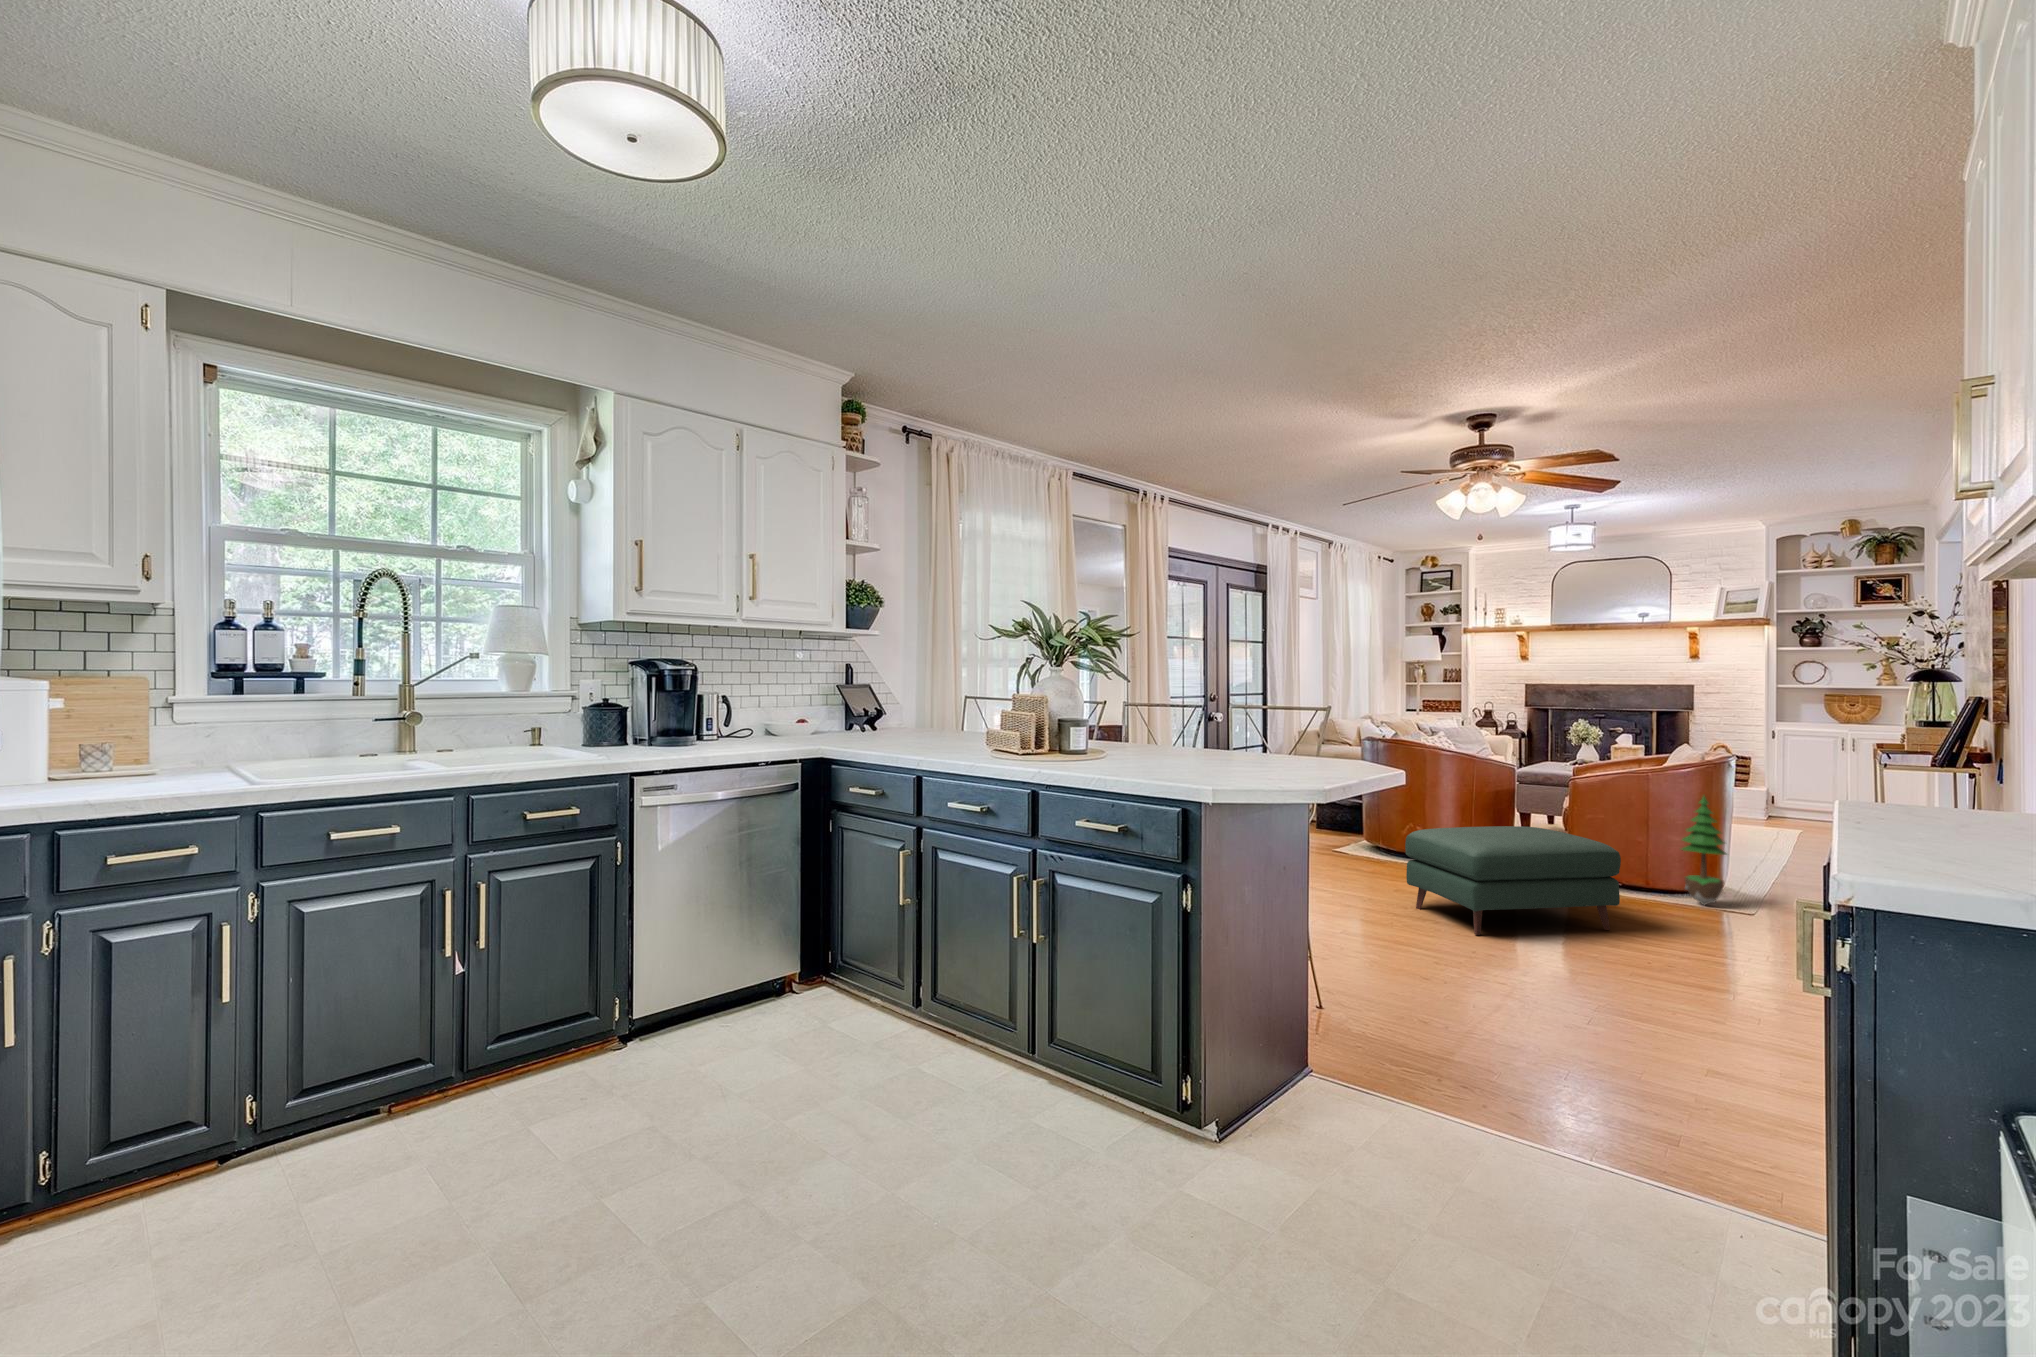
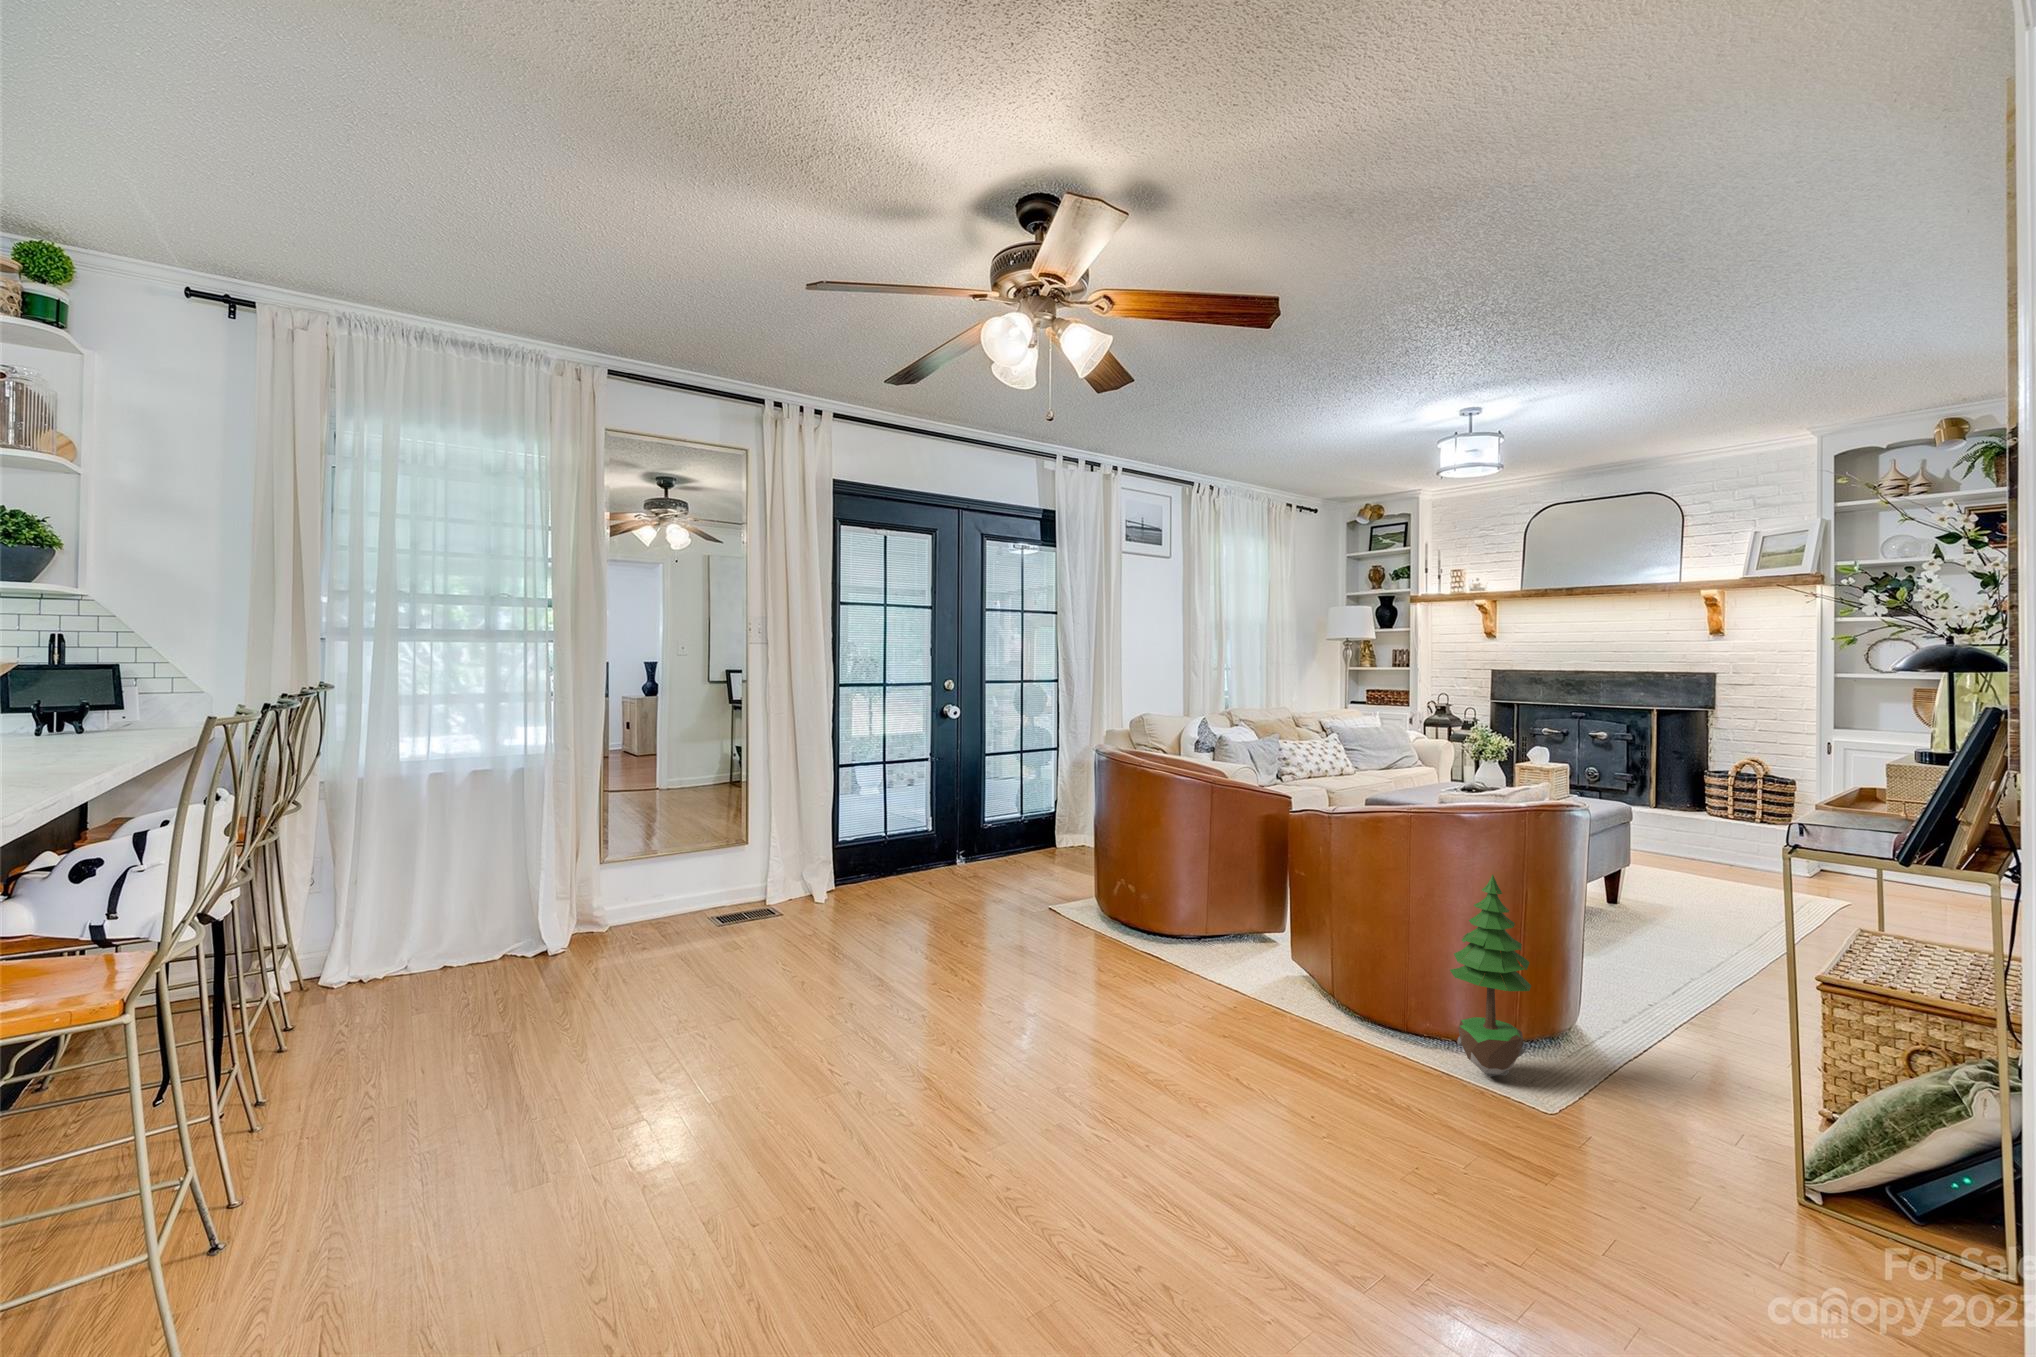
ottoman: present [1405,826,1621,935] -> none [921,918,1233,1139]

